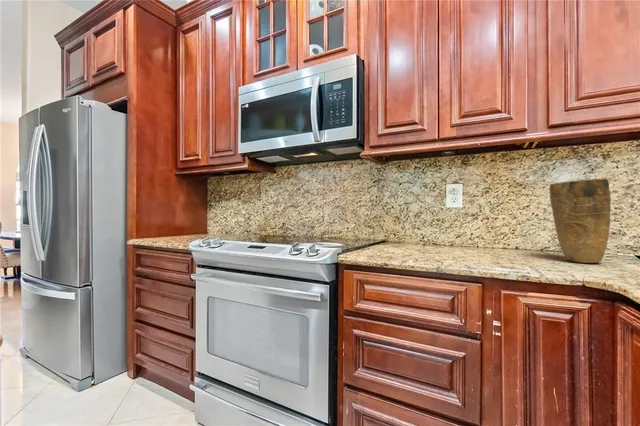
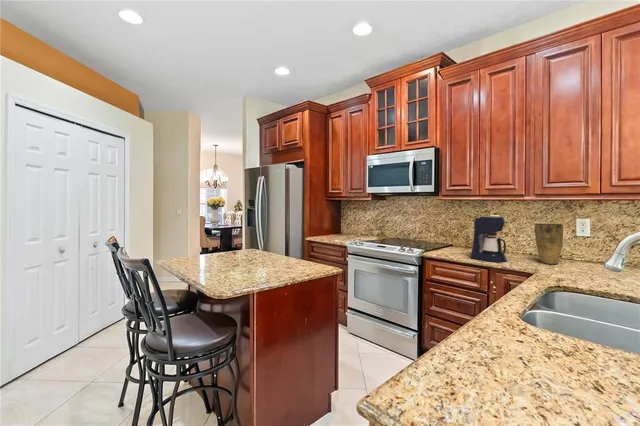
coffee maker: none [433,167,507,264] -> present [470,216,507,262]

